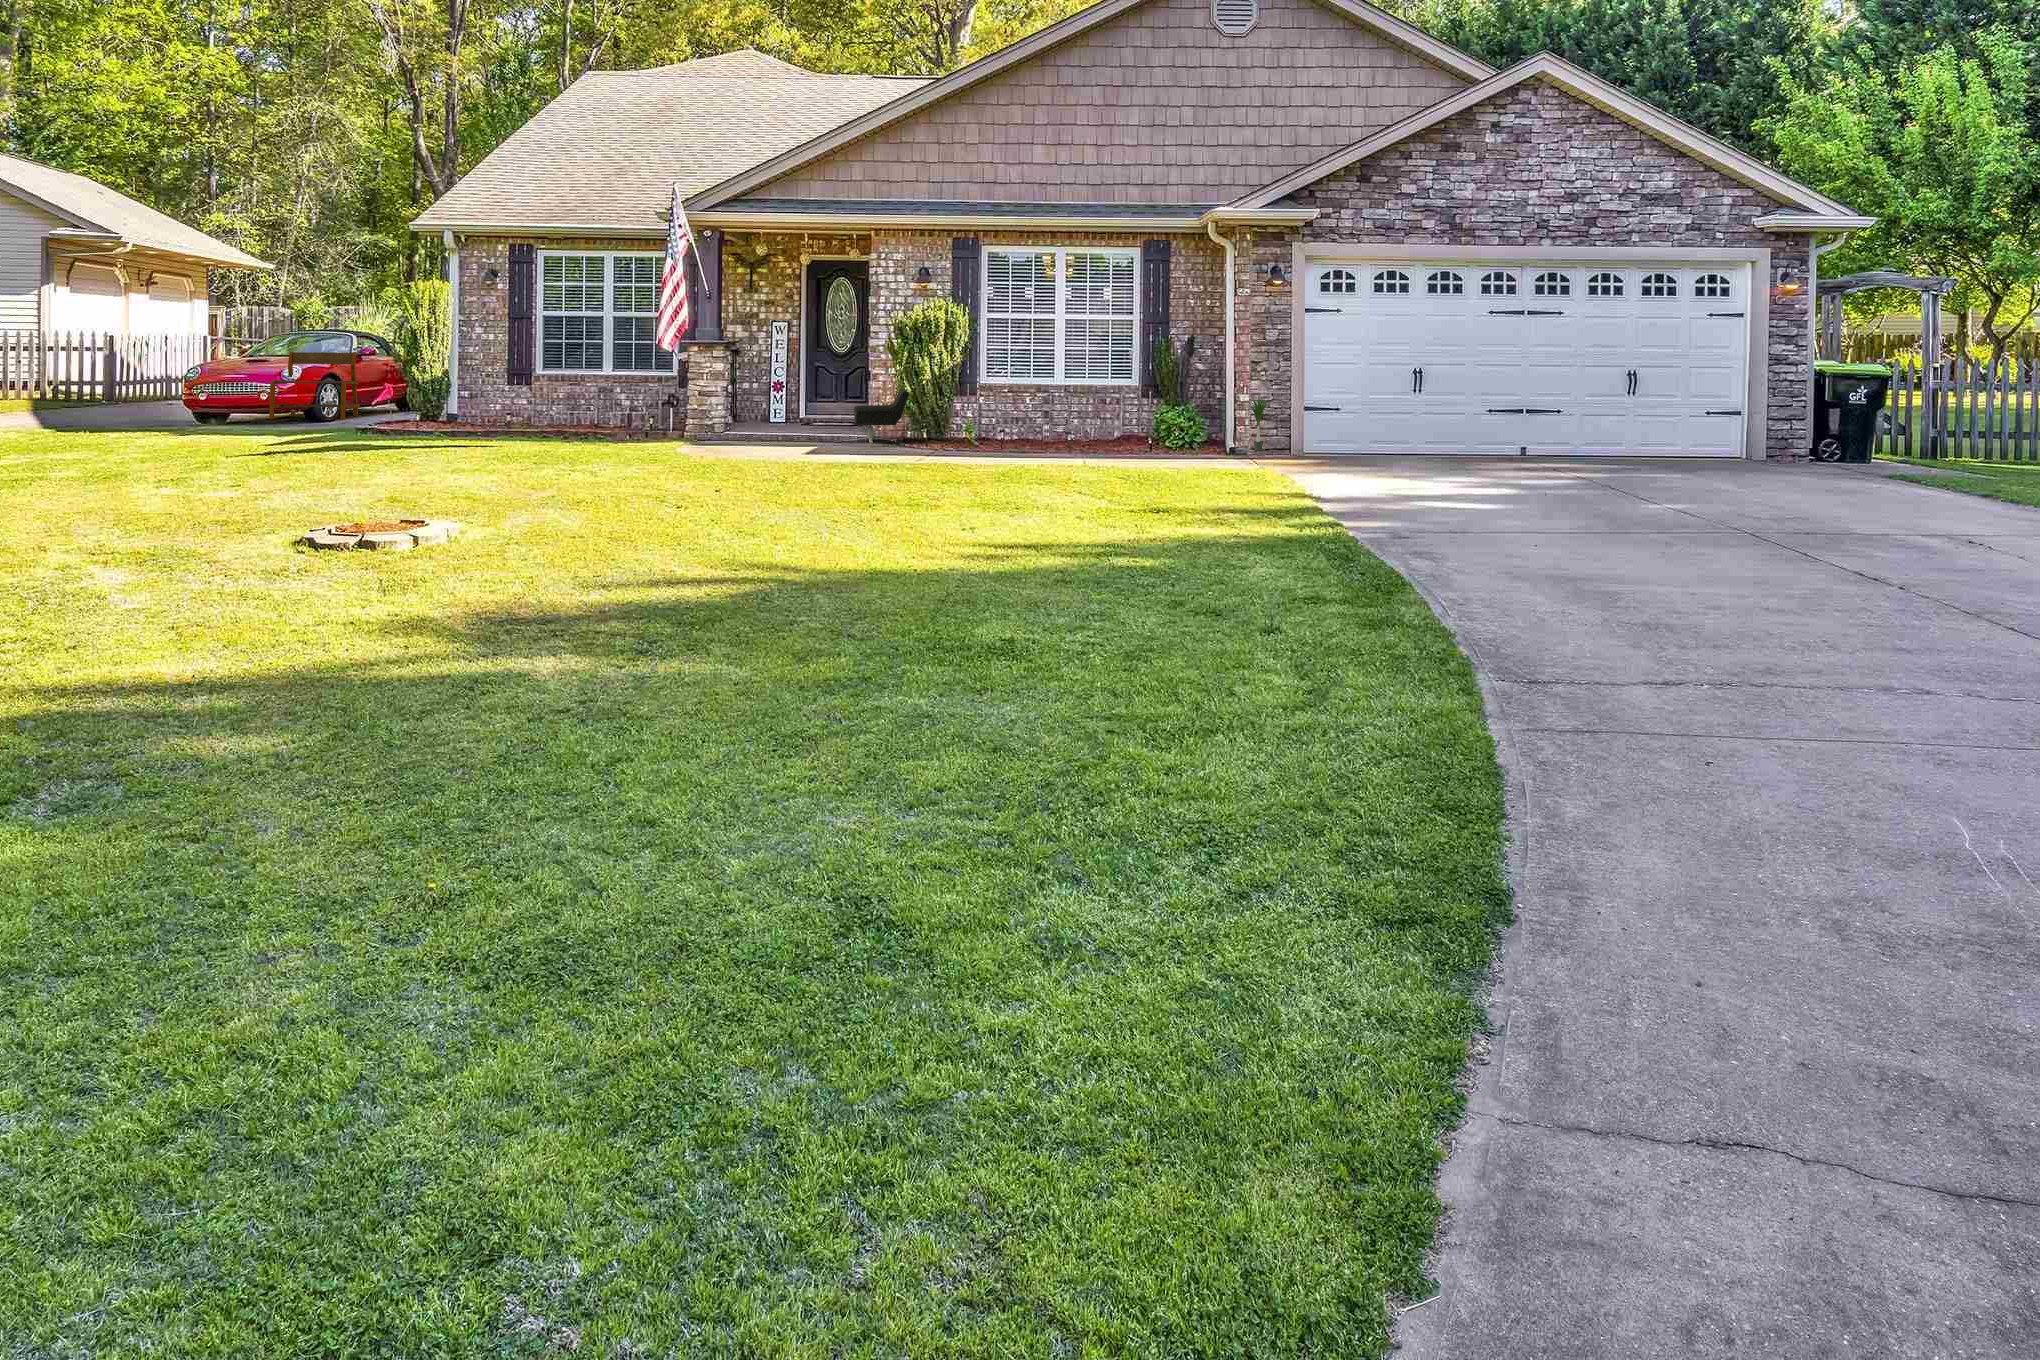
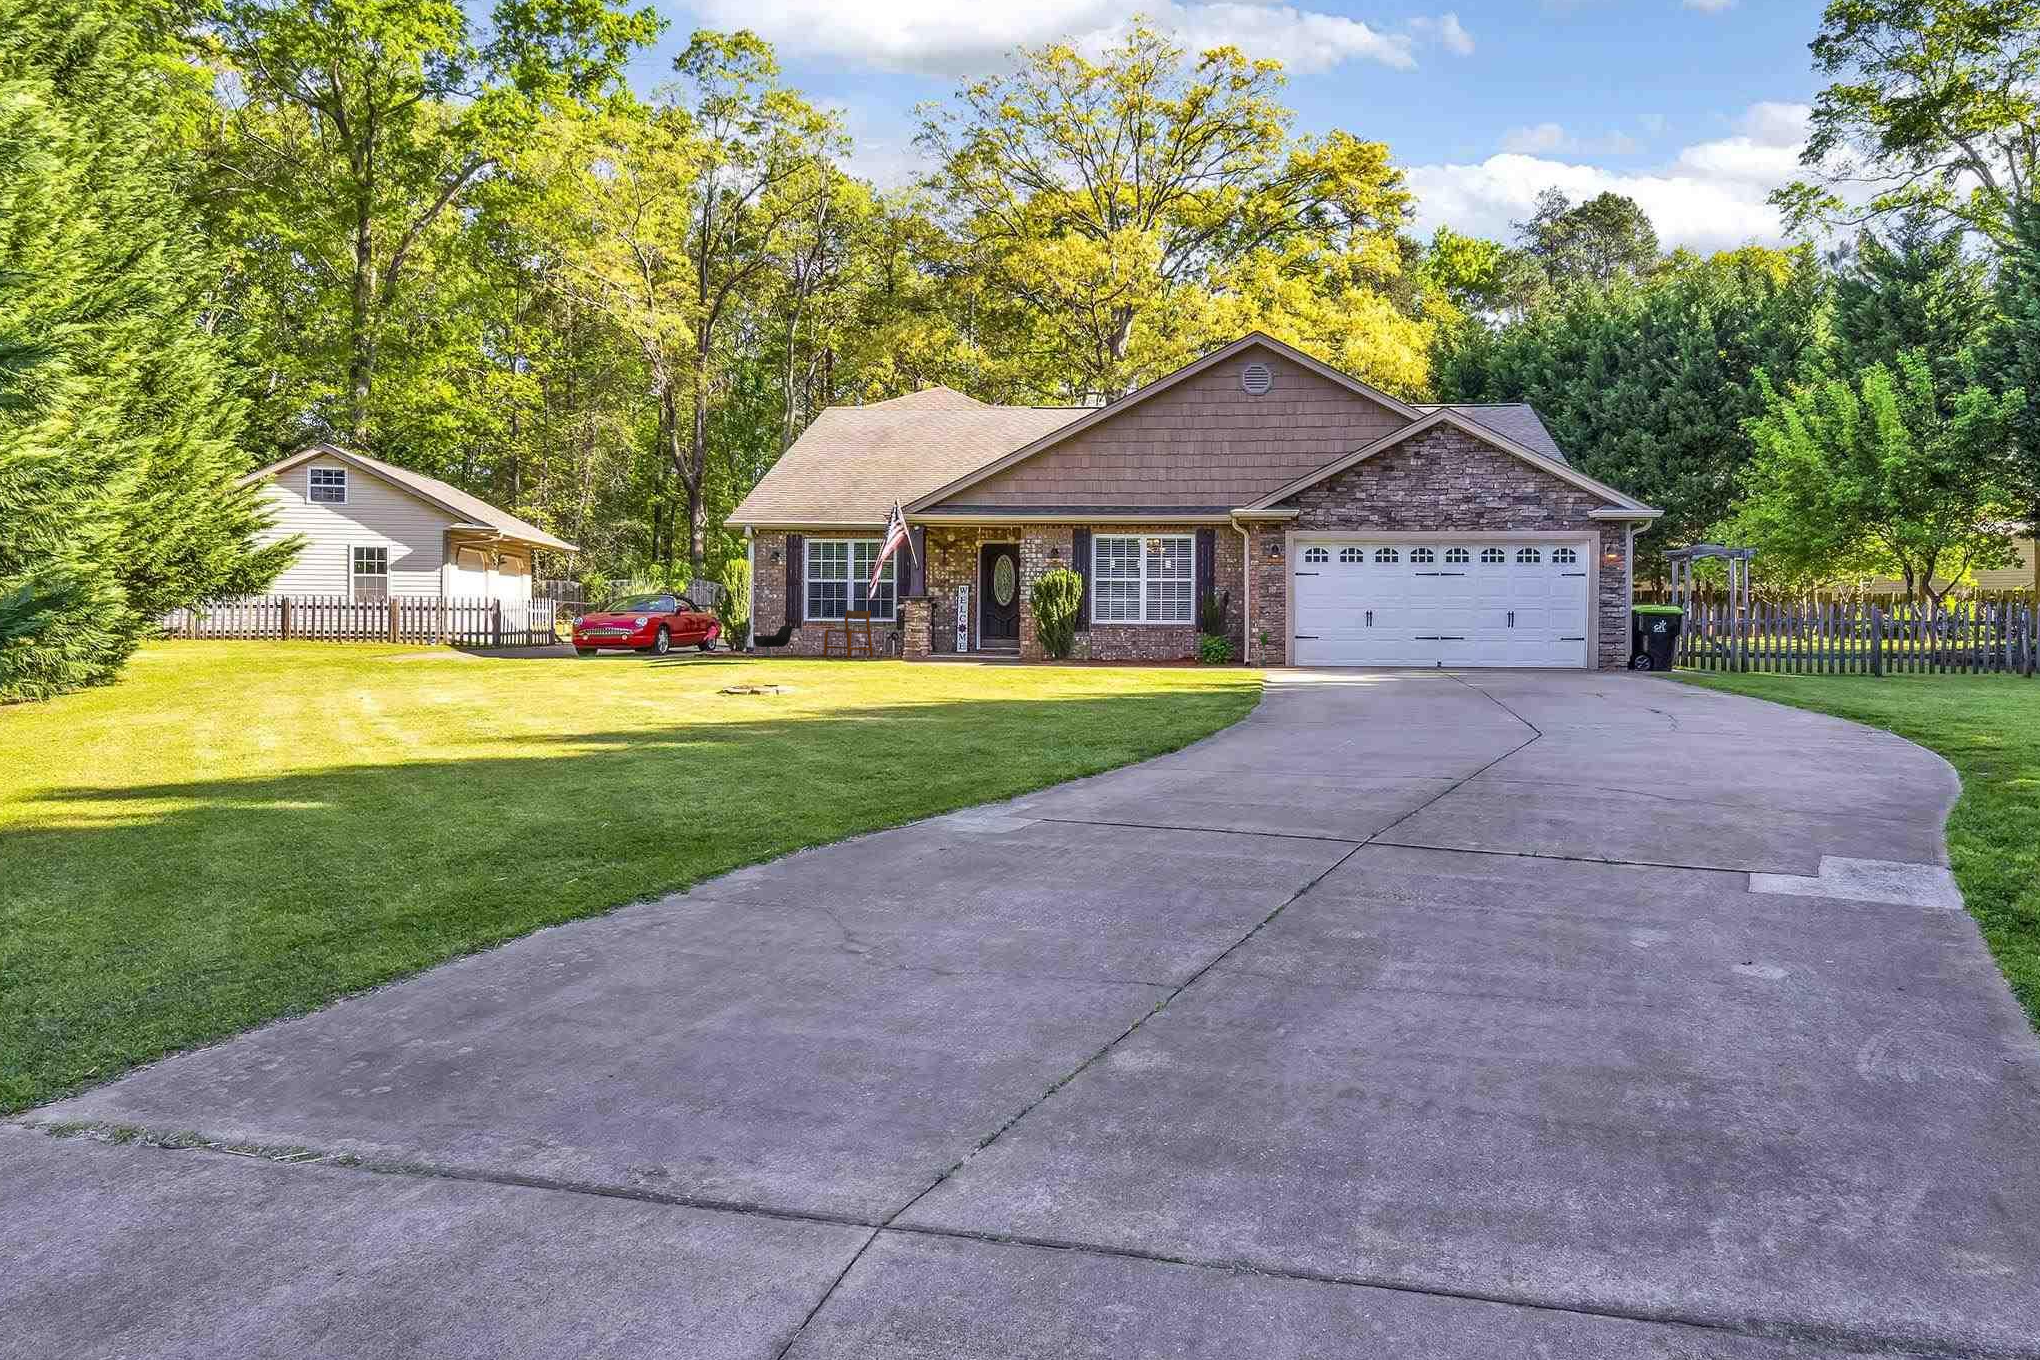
bench: present [269,352,360,419] -> present [823,610,873,658]
lounge chair: present [845,389,909,443] -> present [753,626,793,657]

